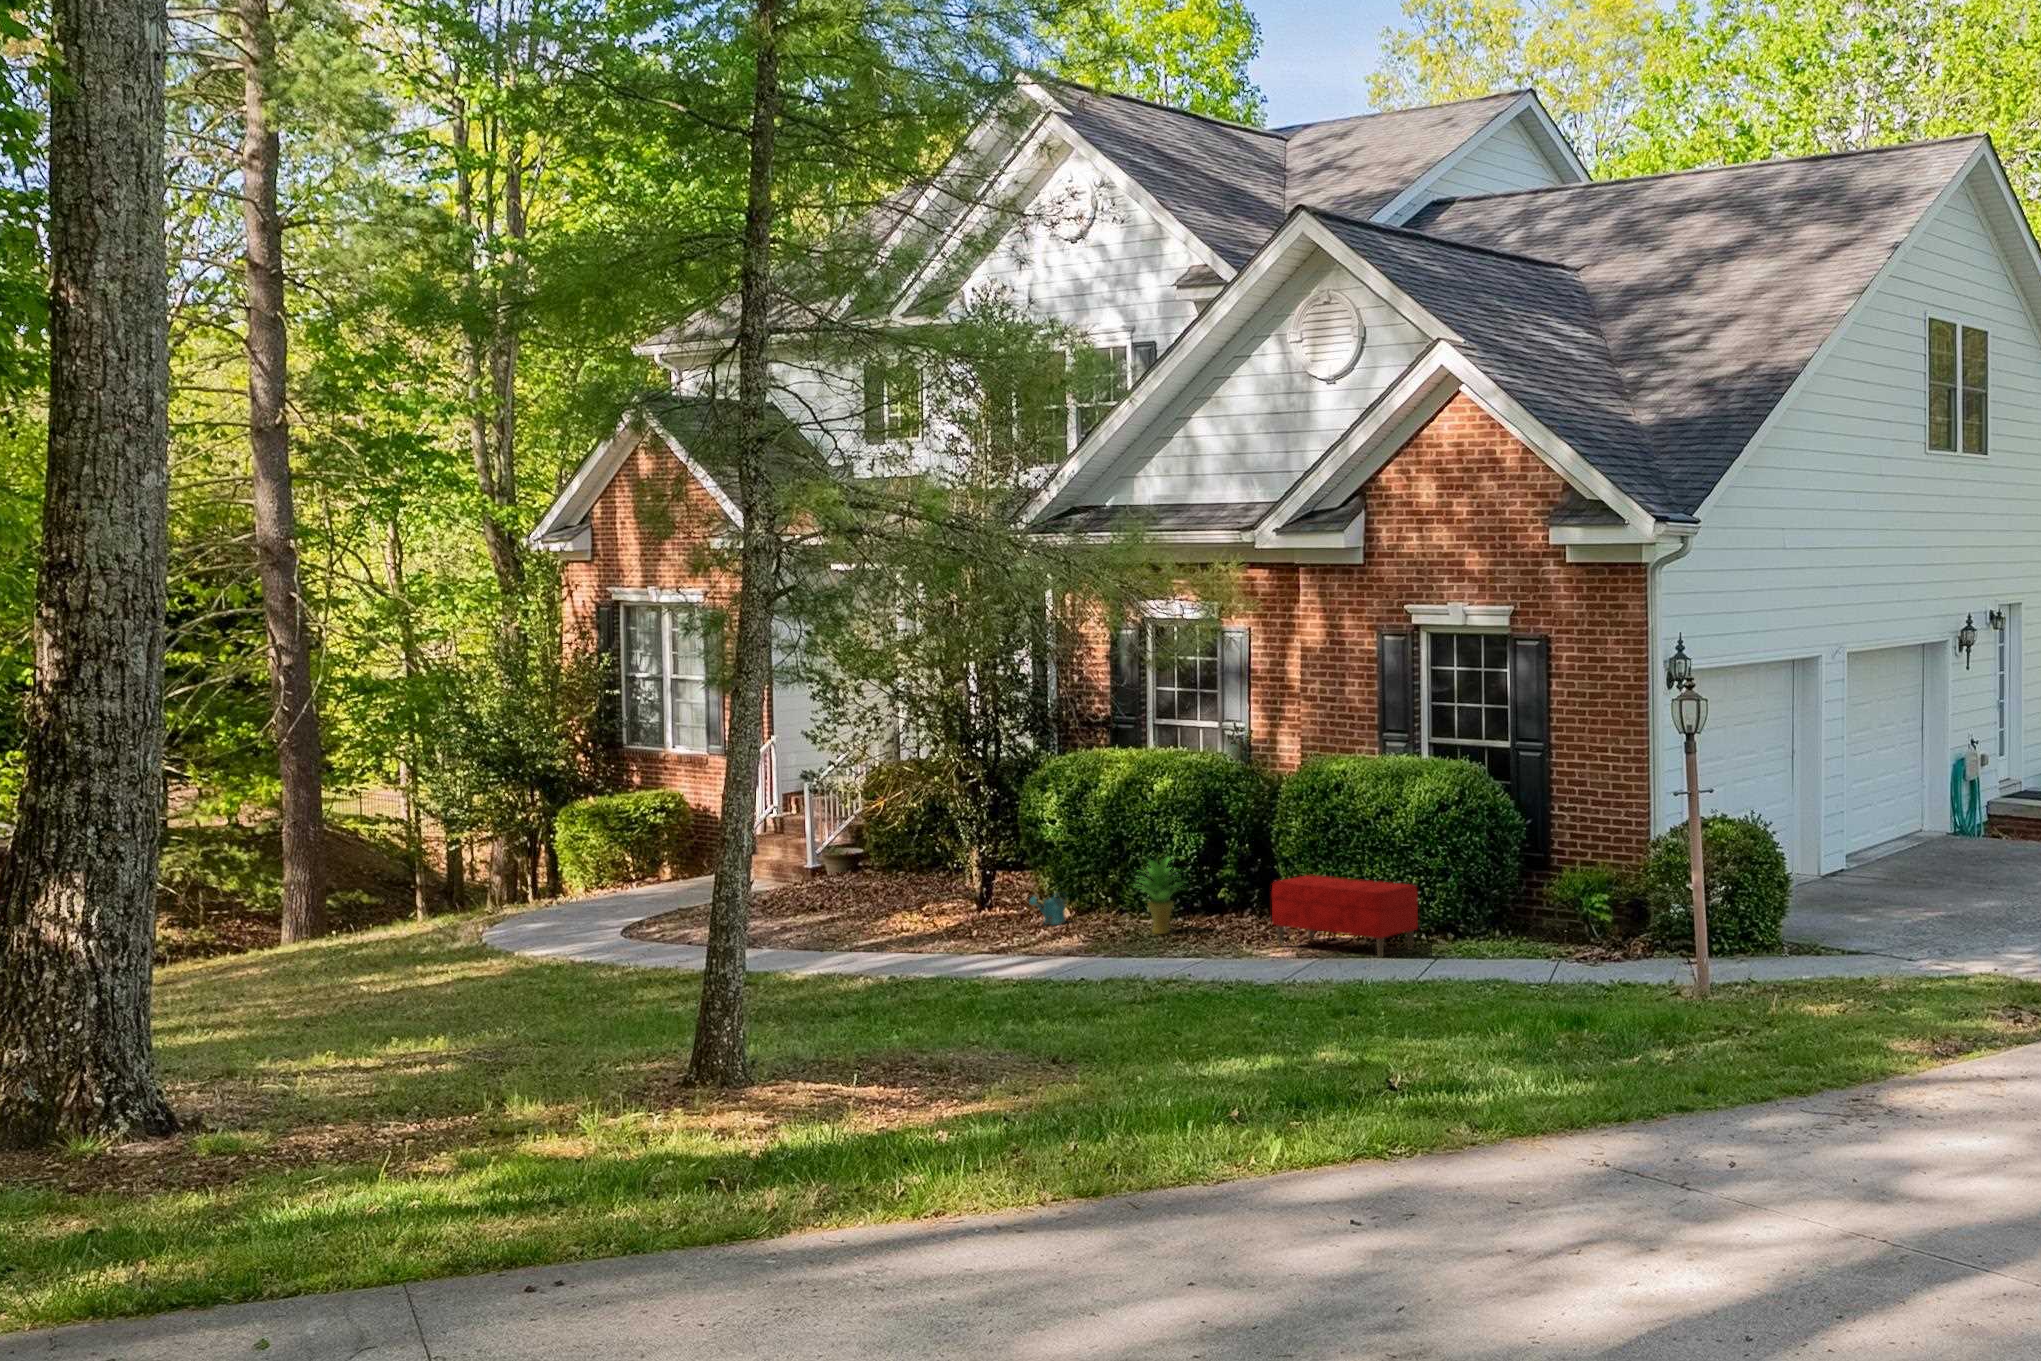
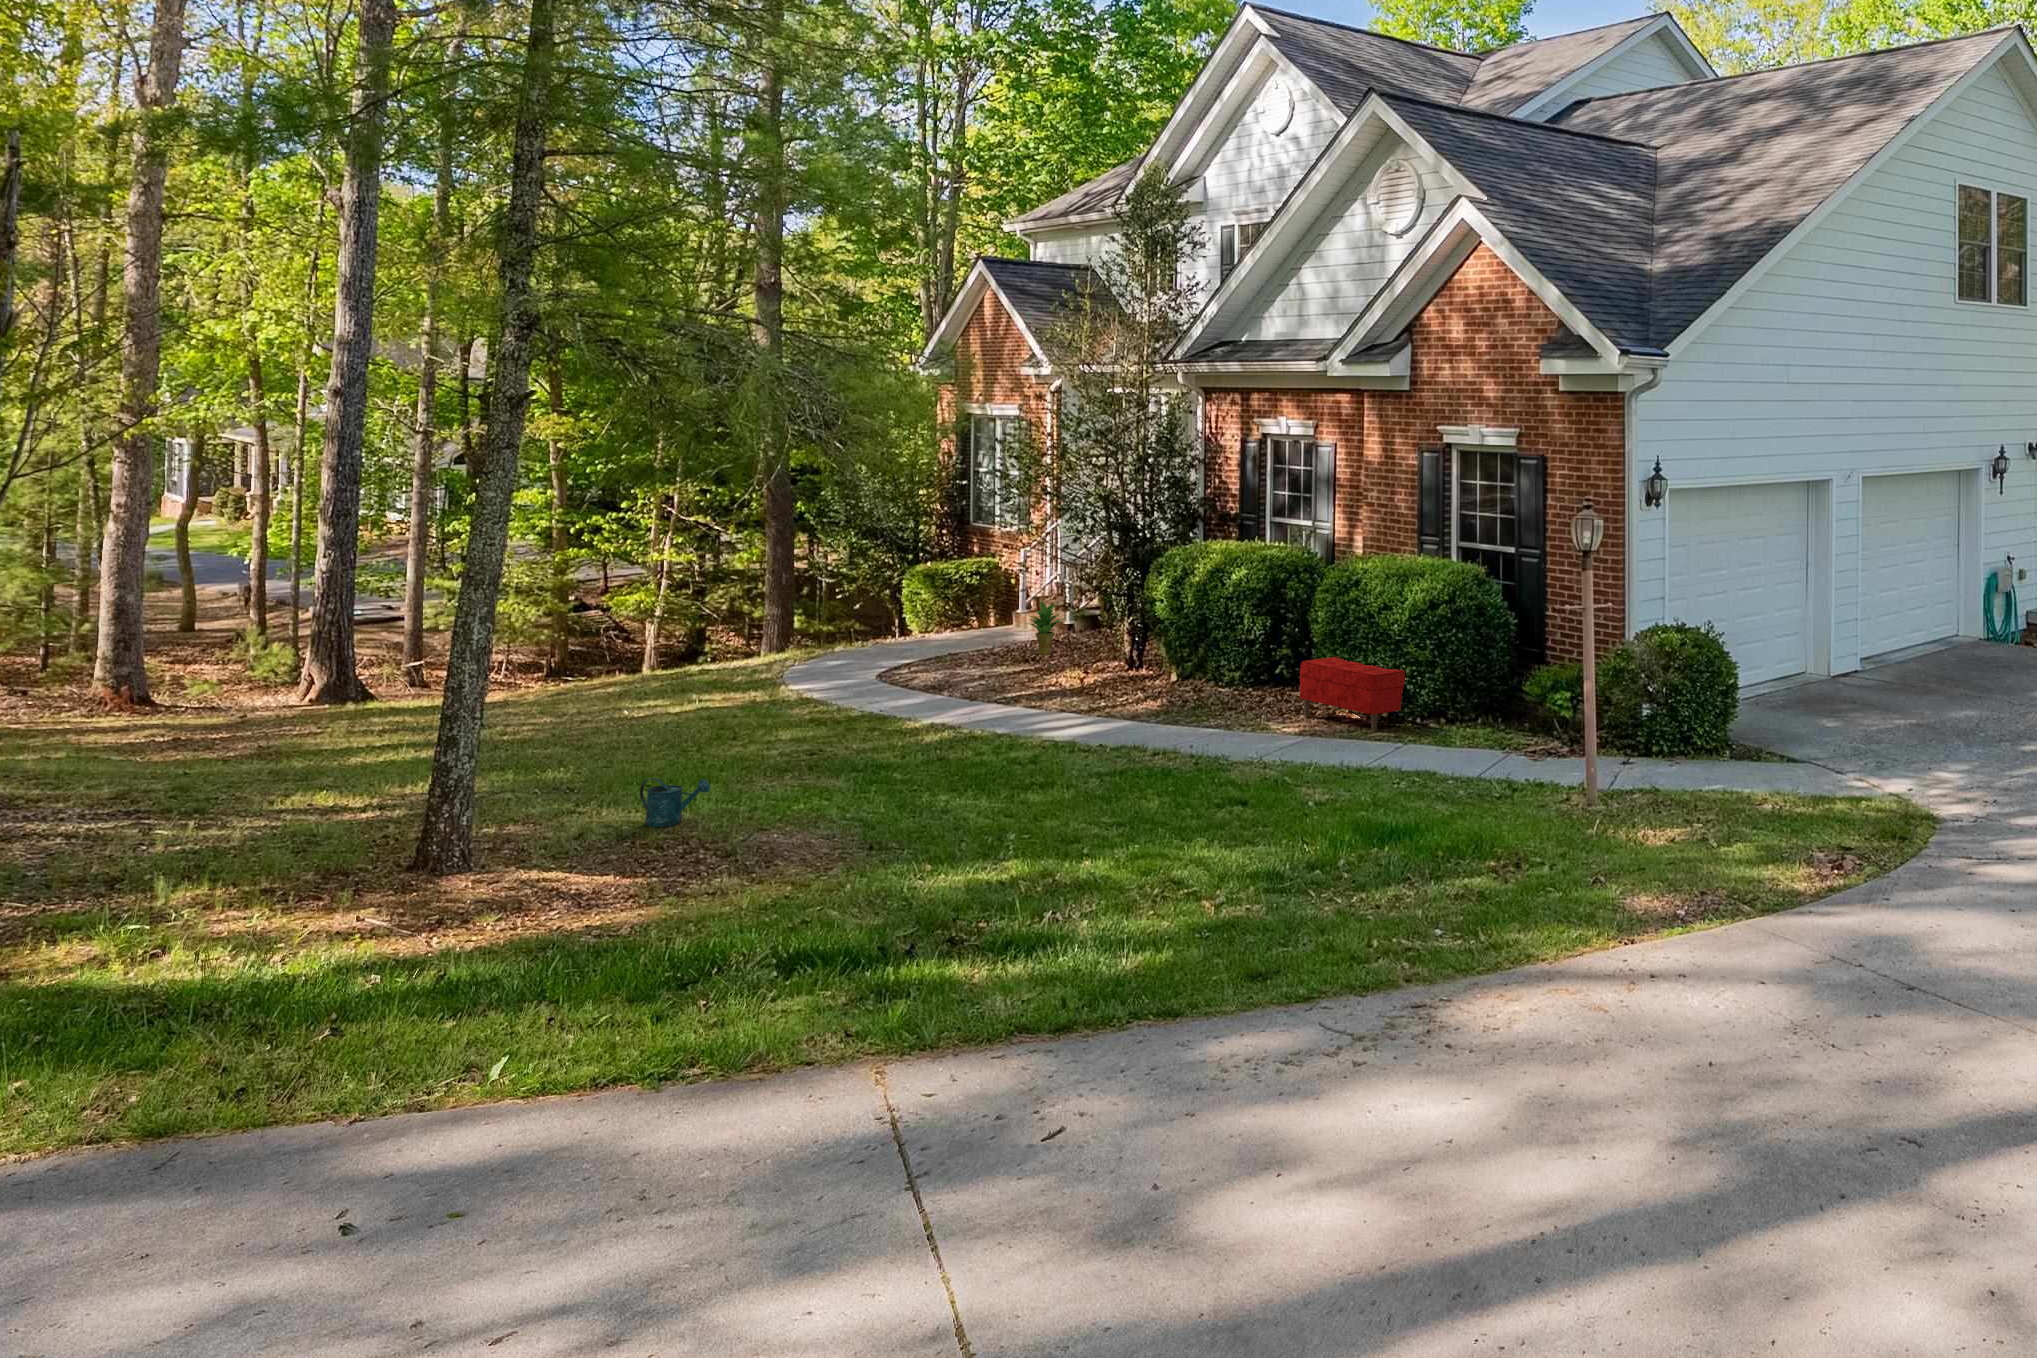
potted plant: present [1134,857,1181,934] -> present [1026,601,1064,655]
watering can: present [1029,894,1067,925] -> present [640,778,710,827]

